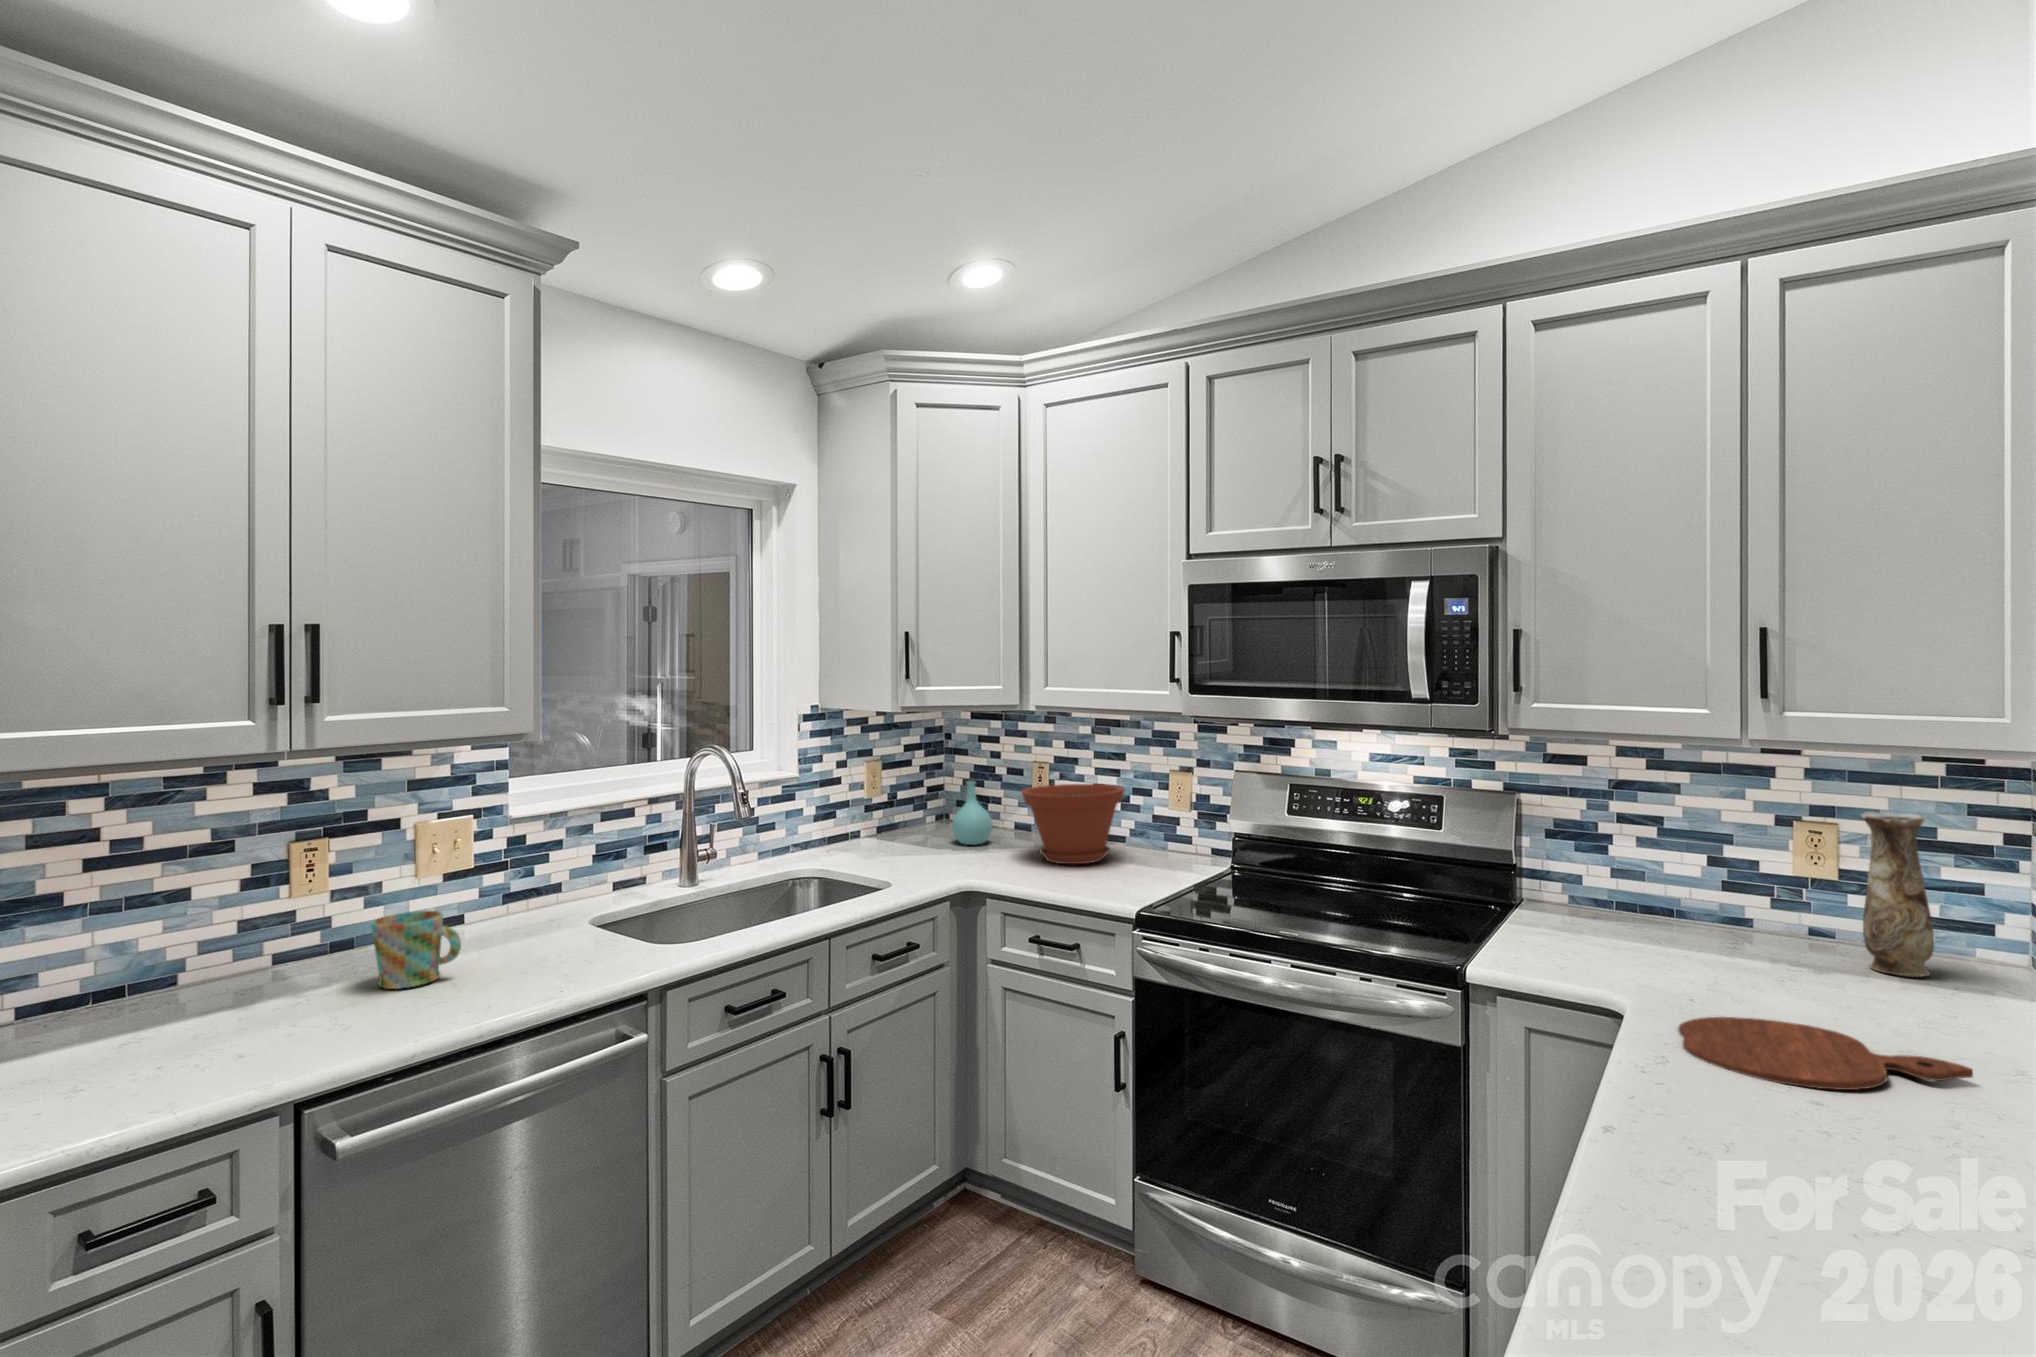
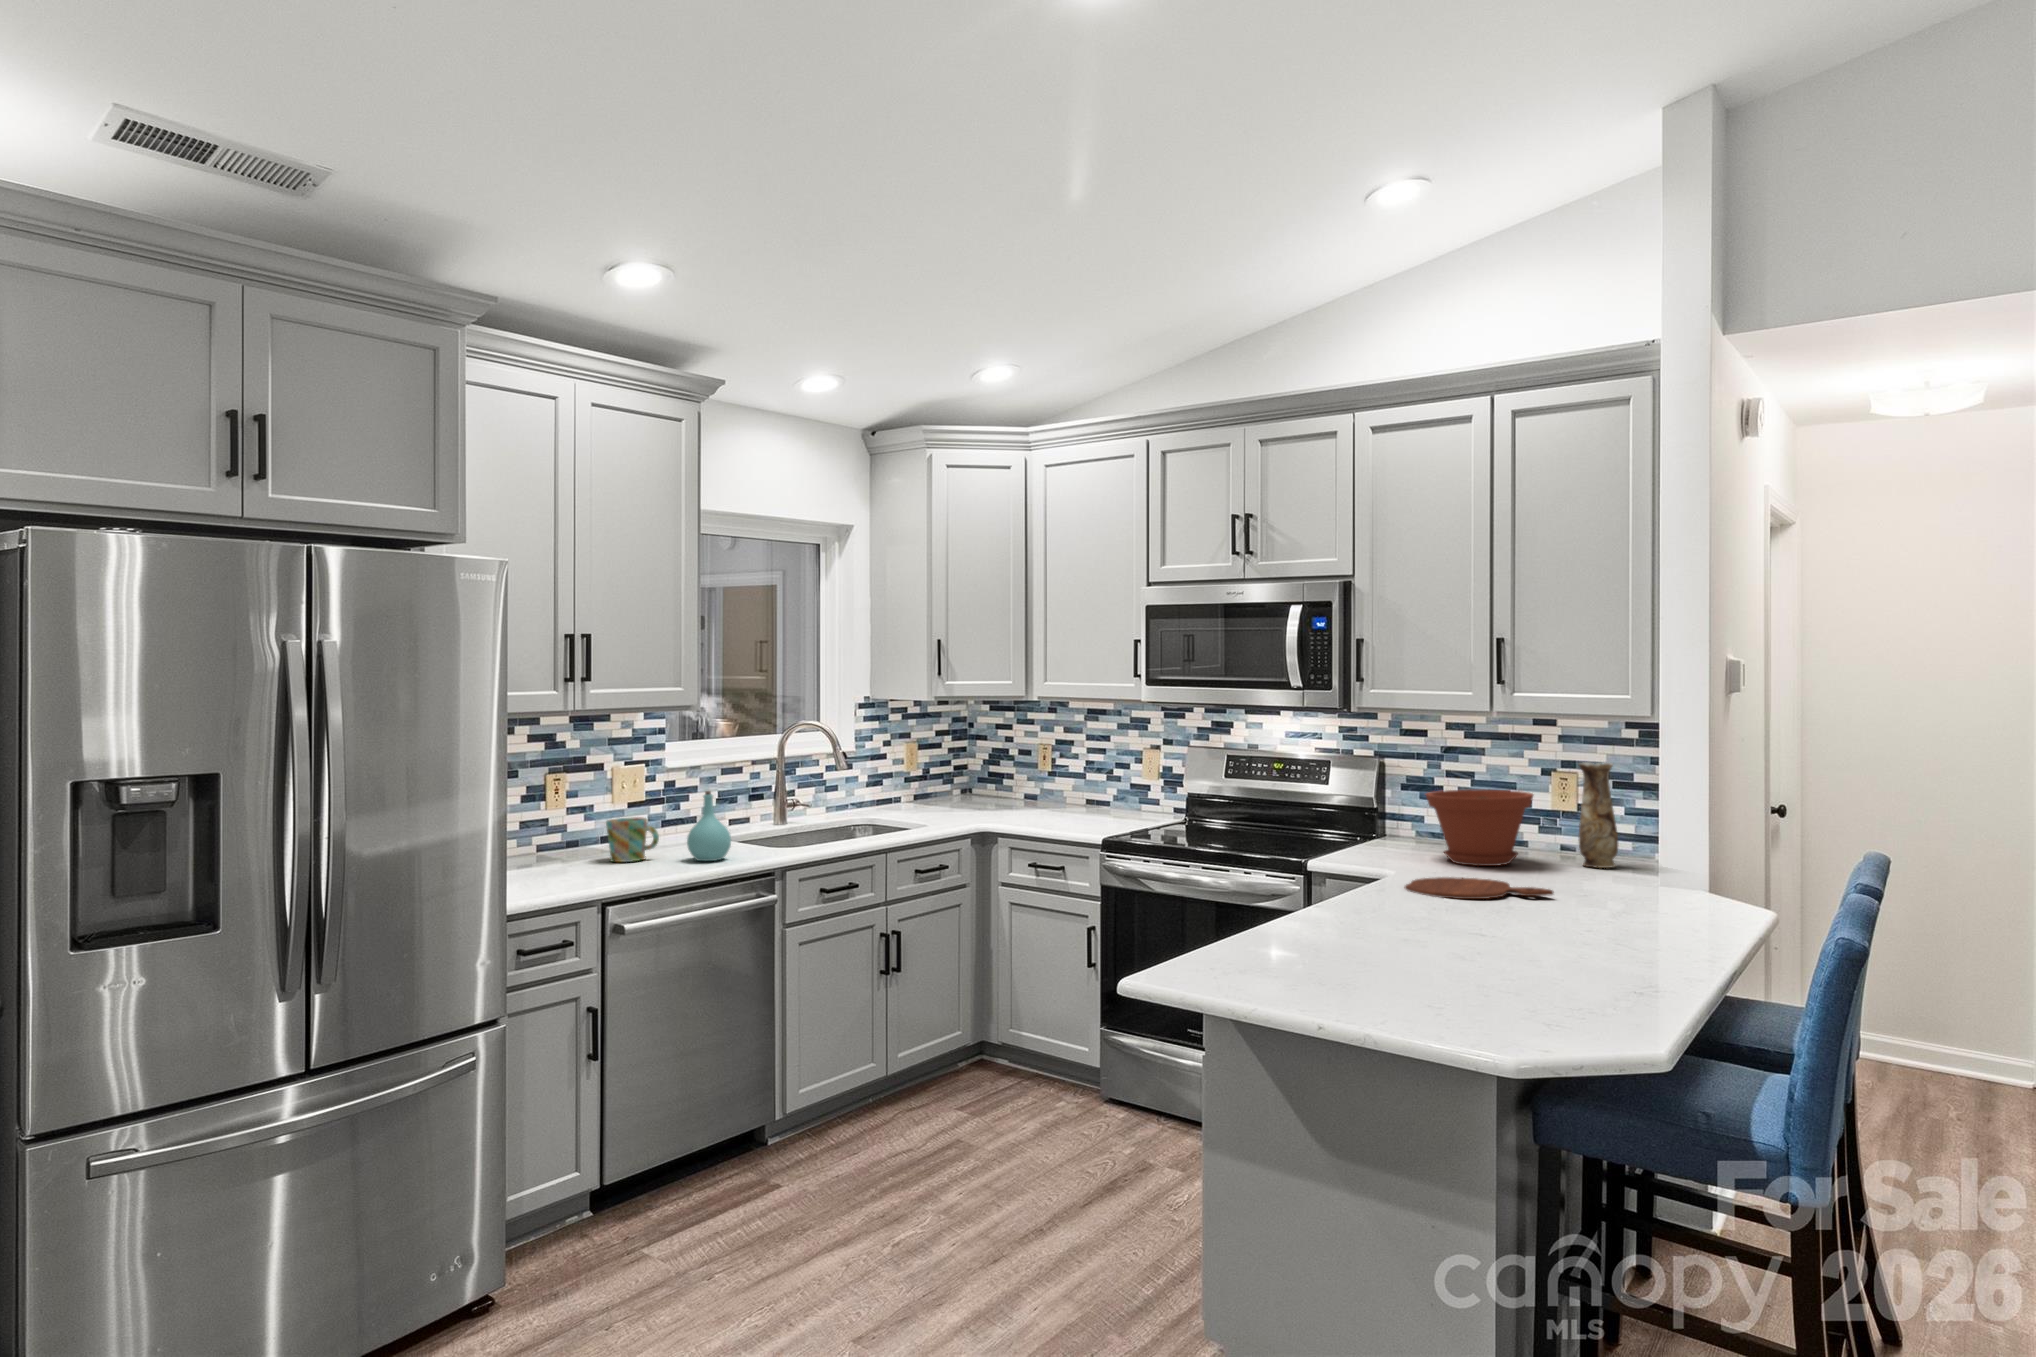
bottle: present [952,778,992,845] -> present [687,791,731,861]
plant pot: present [1022,784,1125,864] -> present [1426,790,1533,866]

